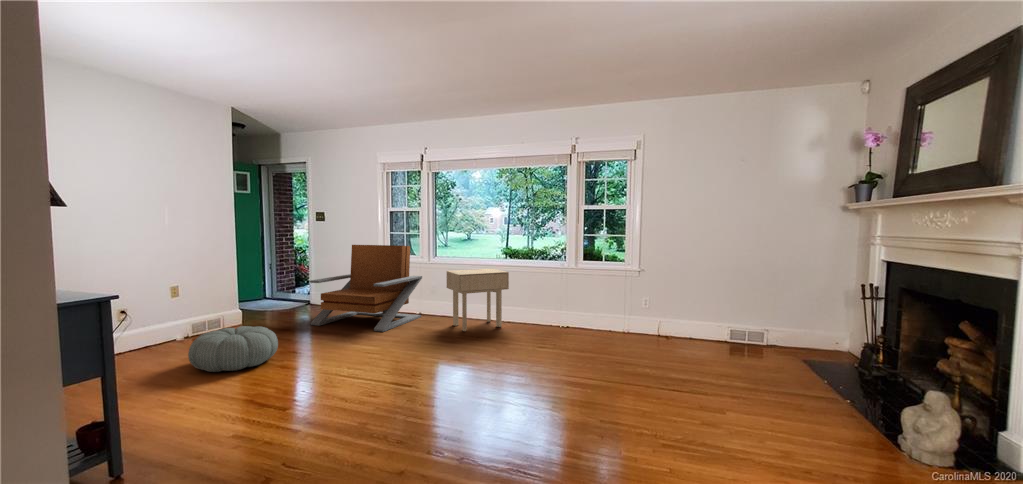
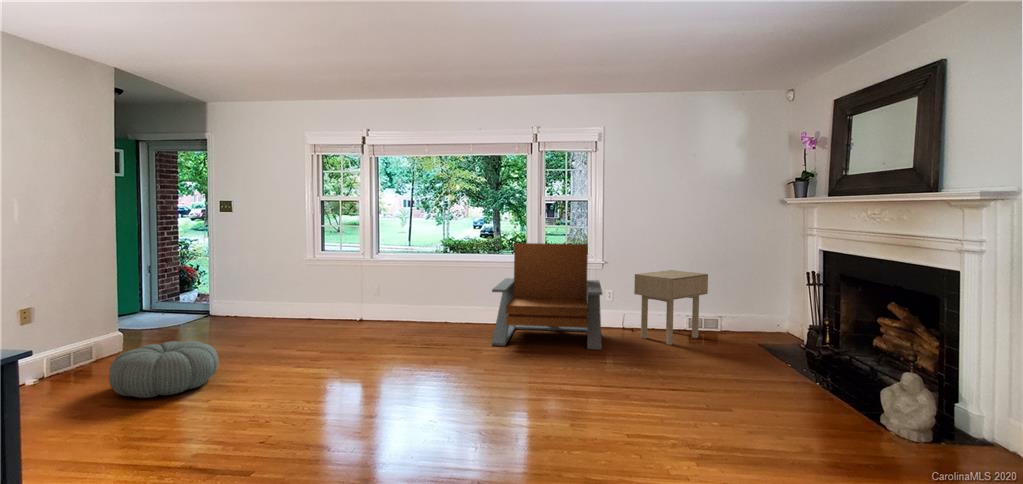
lounge chair: present [310,245,422,332] -> present [492,243,602,350]
side table: present [446,269,509,331] -> present [634,270,708,345]

